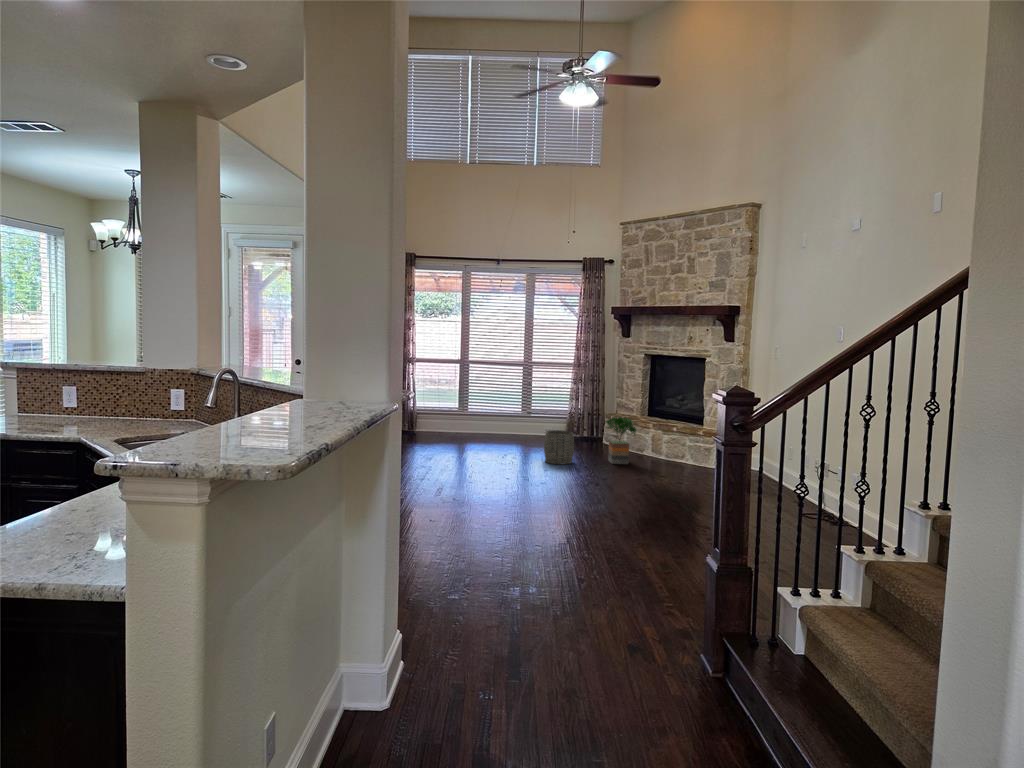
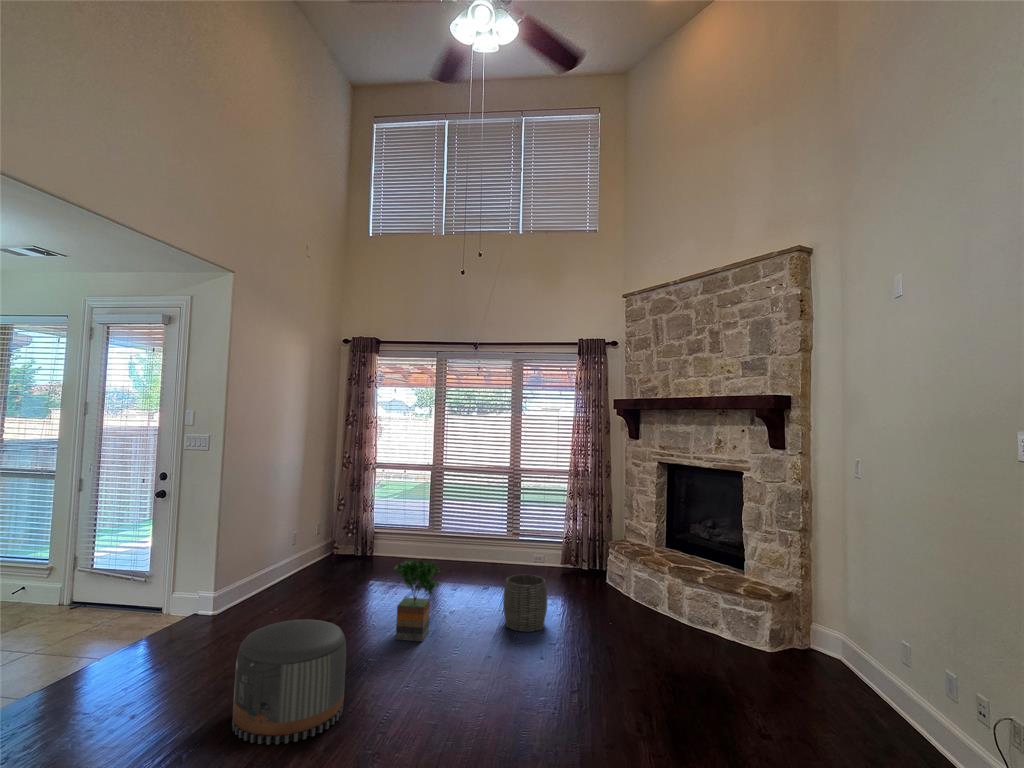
potted tree: present [606,417,637,464] -> present [395,560,440,641]
pouf: none [420,444,481,502] -> present [232,619,346,745]

